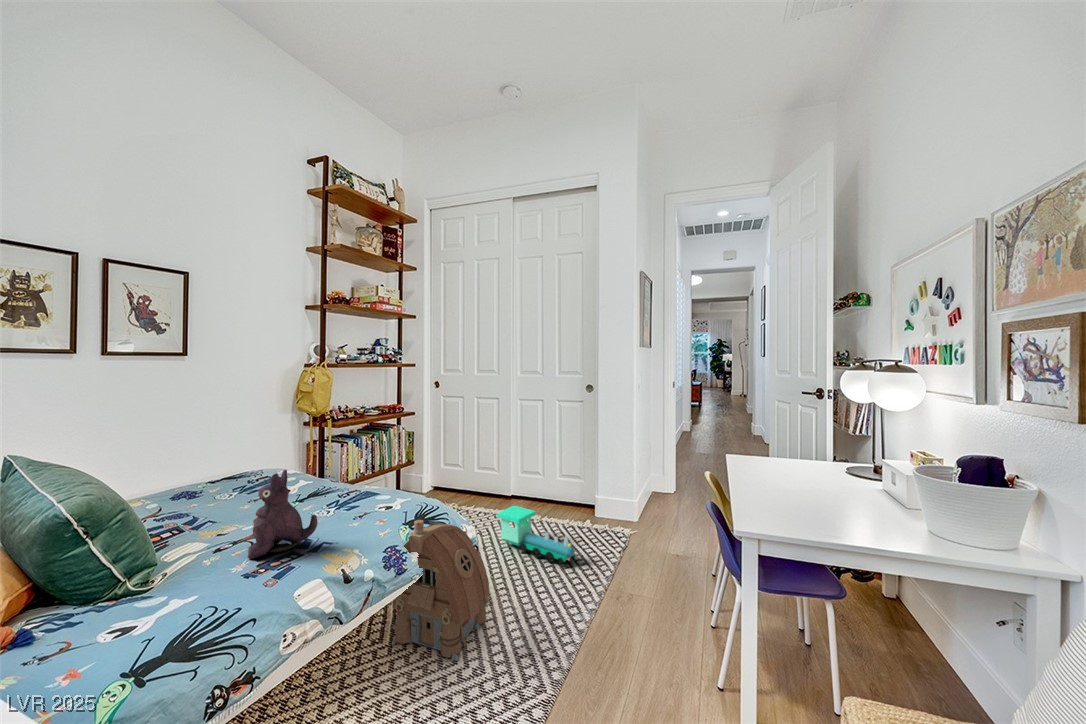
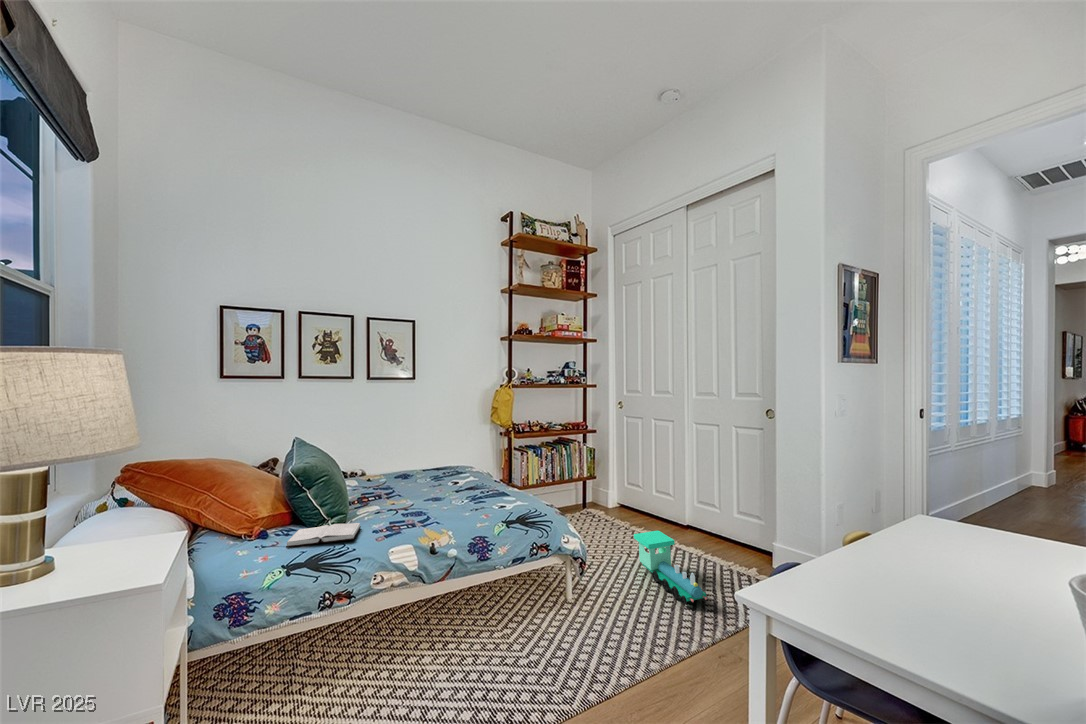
plush toy: present [248,470,318,559] -> none [389,464,431,522]
toy house: present [389,520,489,661] -> none [487,518,578,651]
hardback book: none [78,571,226,648] -> present [286,523,361,547]

